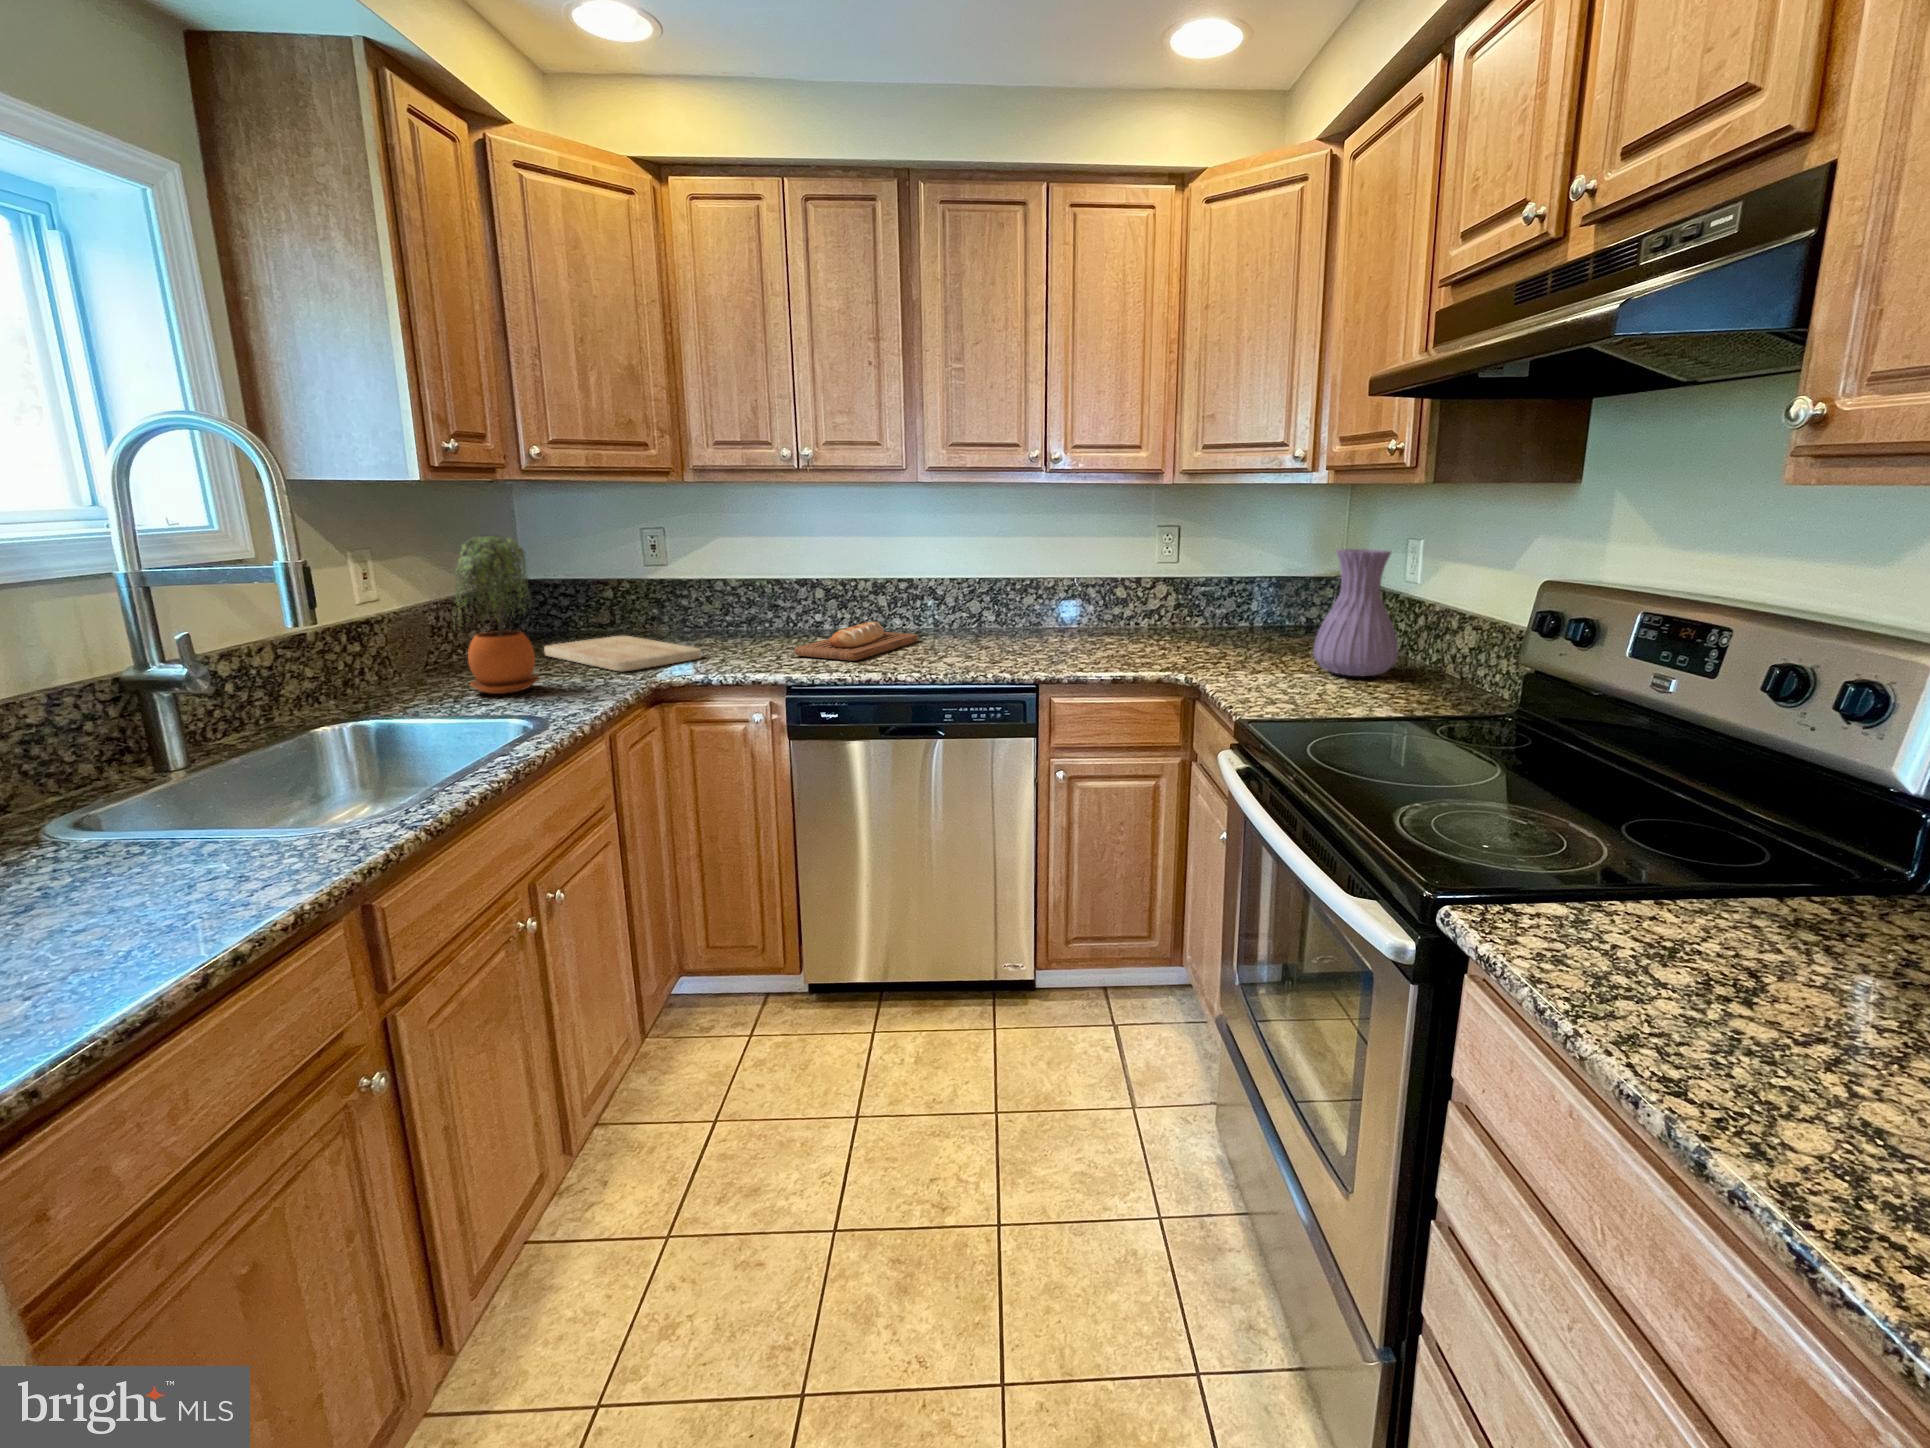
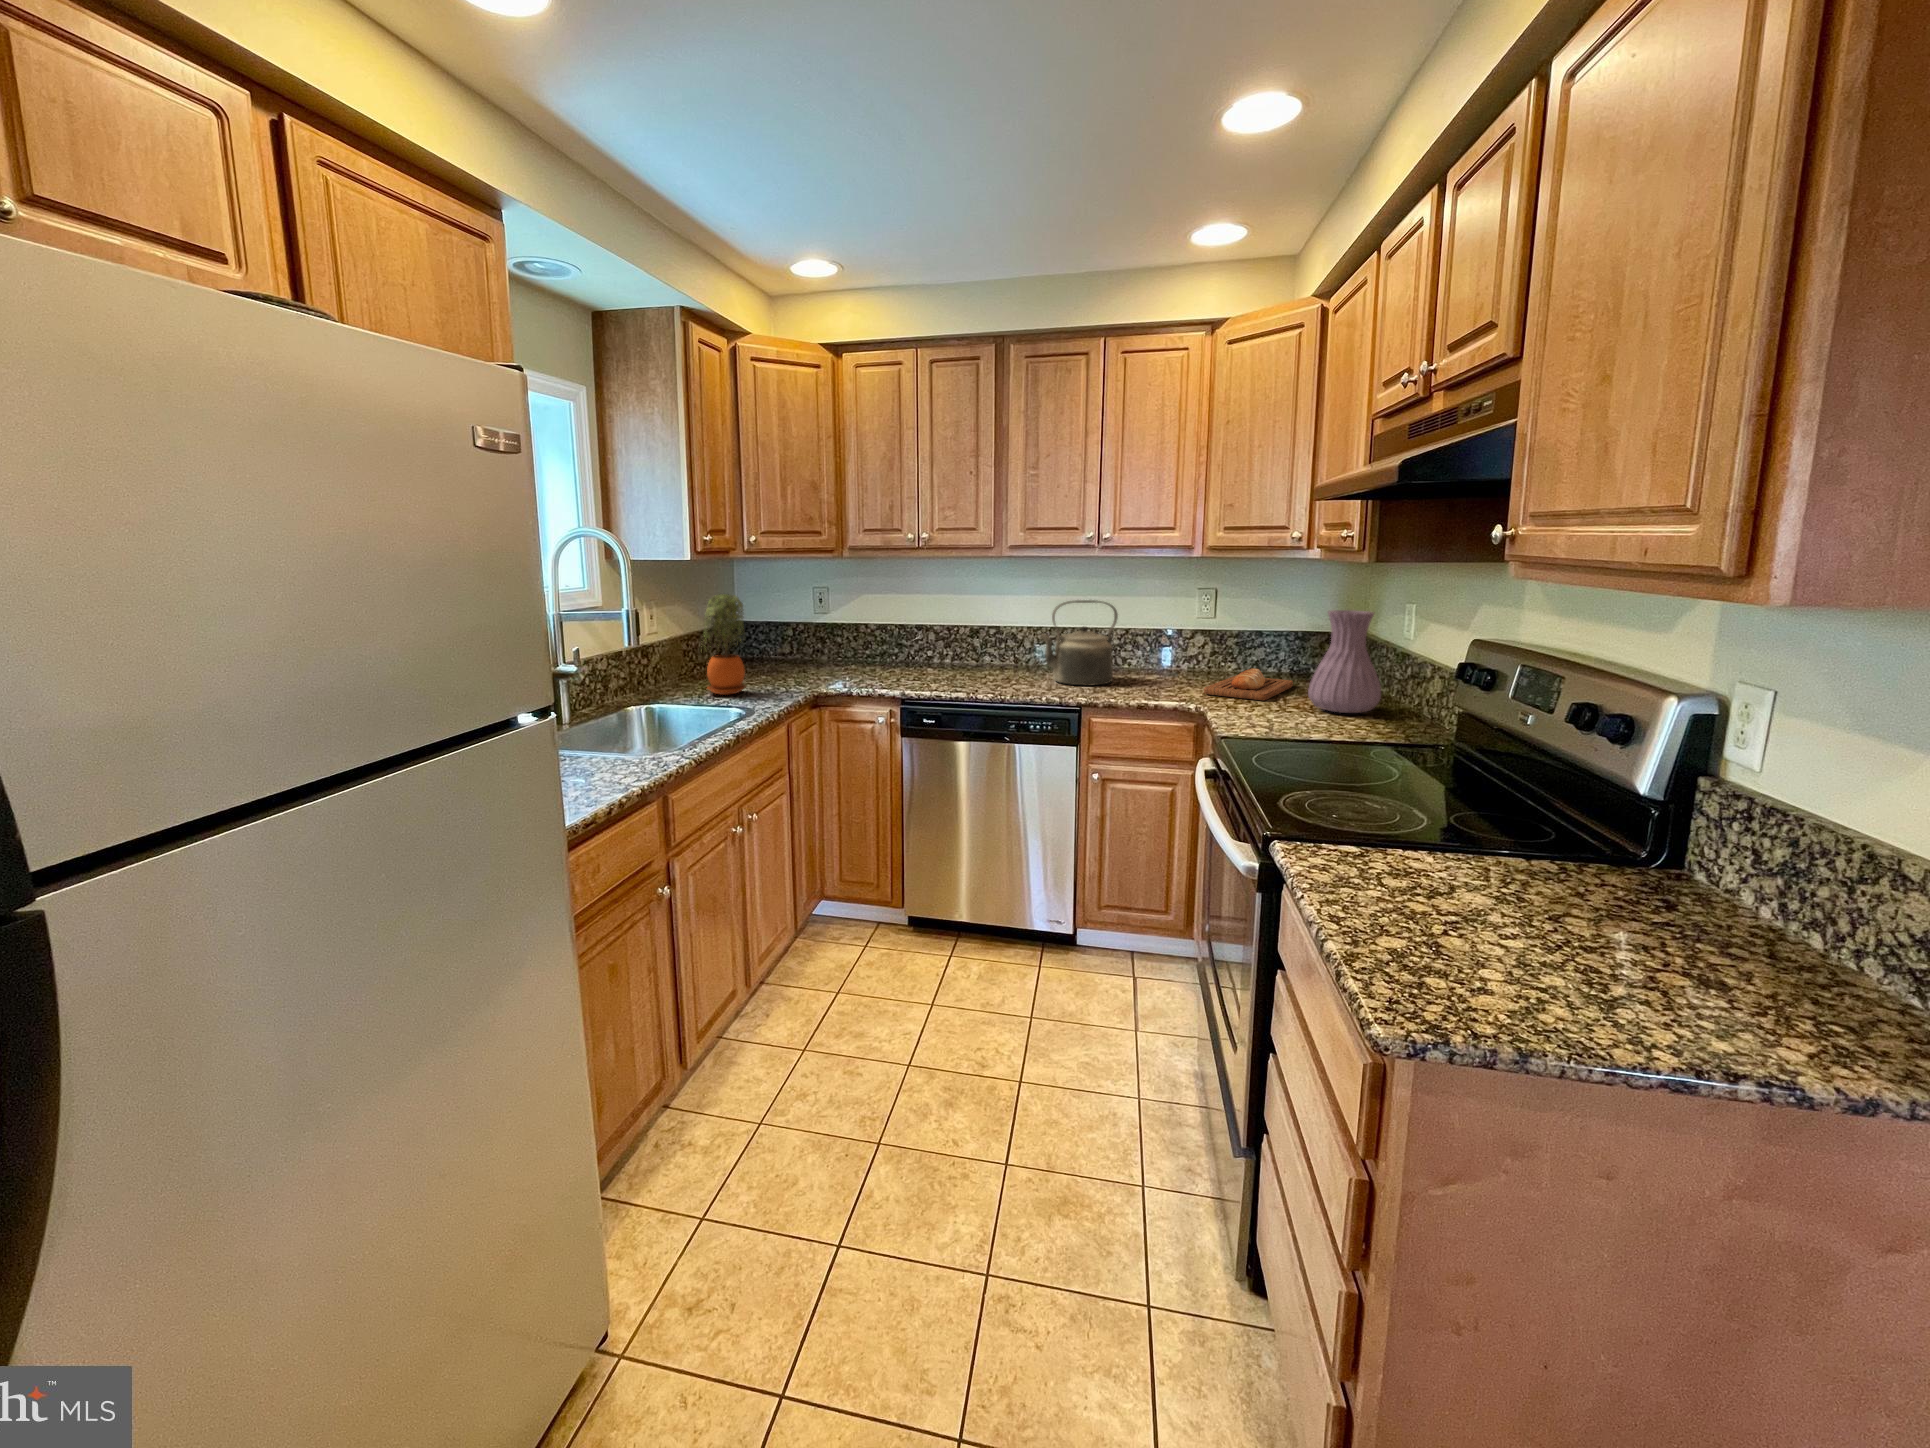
kettle: none [973,542,1069,653] -> present [1041,600,1118,685]
bread loaf: present [794,622,918,661] -> present [1204,668,1293,700]
cutting board: present [544,636,701,671] -> none [747,662,846,685]

